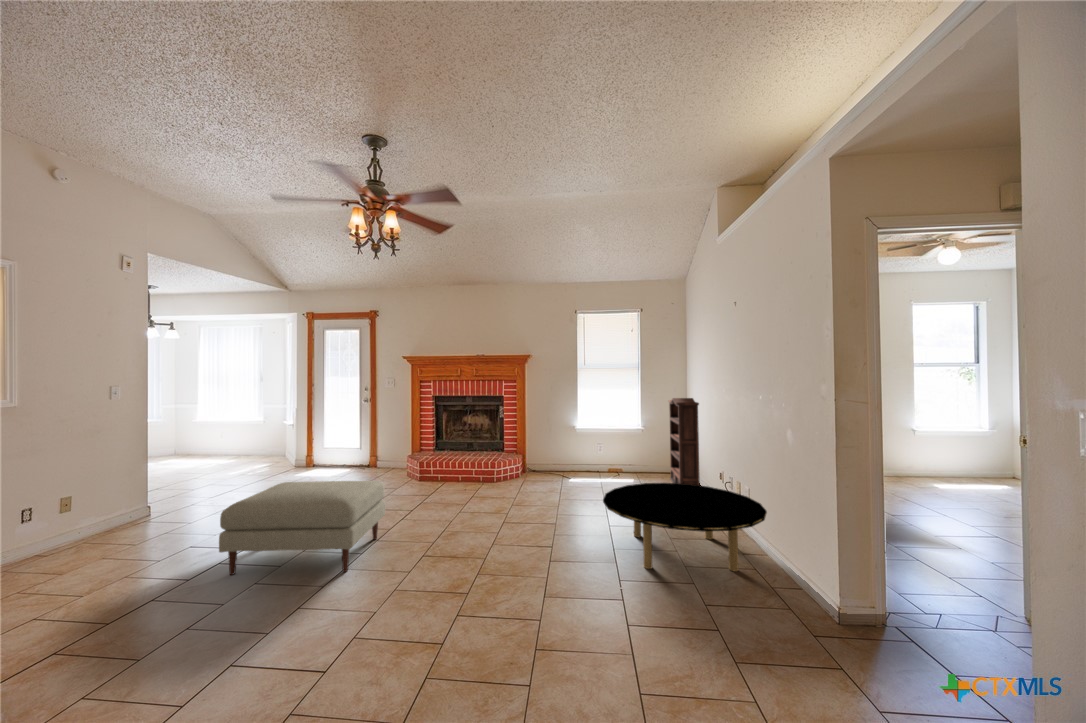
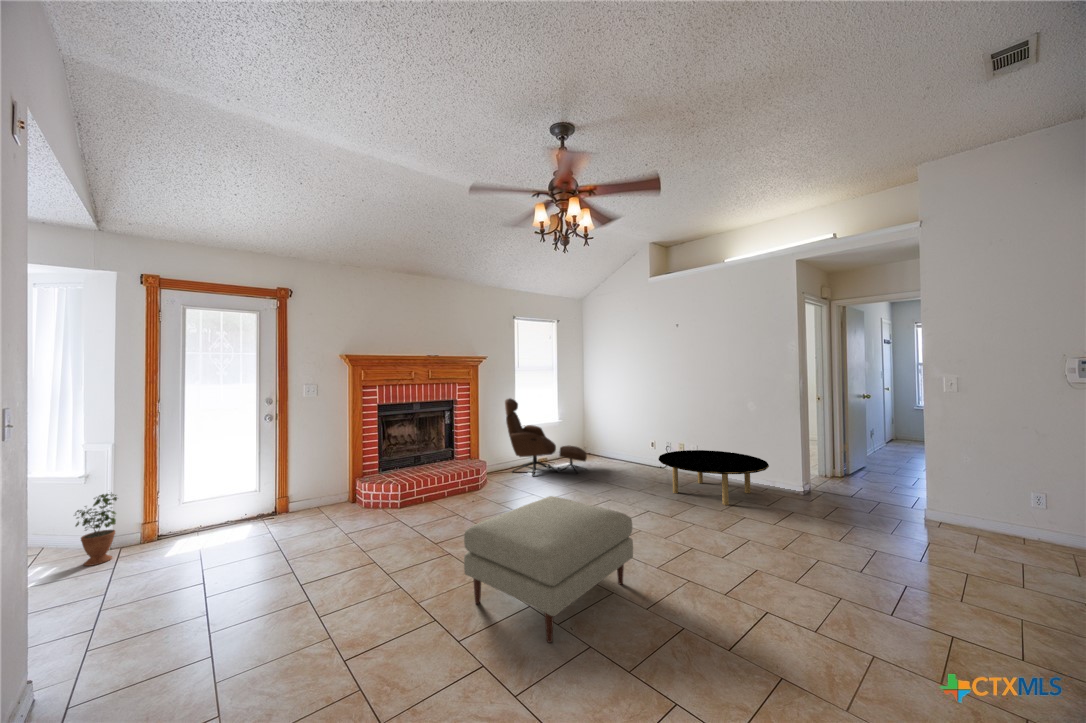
lounge chair: none [546,398,635,491] -> present [505,398,587,476]
bookshelf: present [668,398,700,485] -> none [584,392,627,464]
potted plant: none [276,433,297,471] -> present [75,494,117,566]

